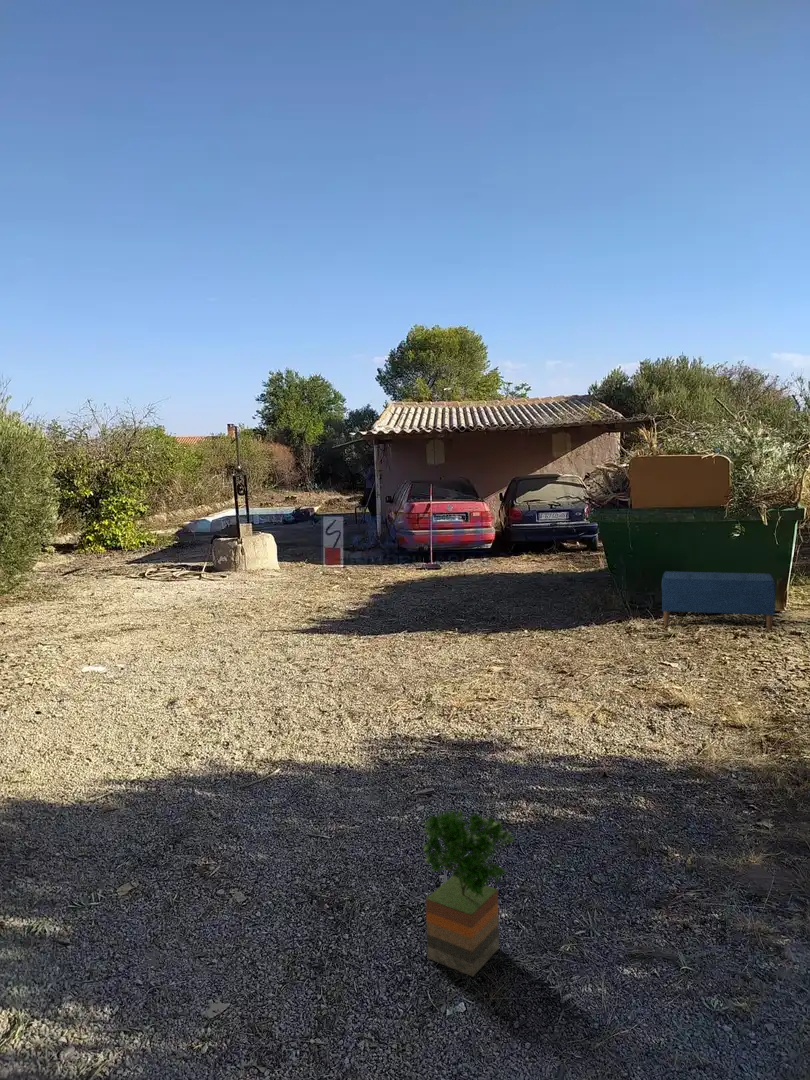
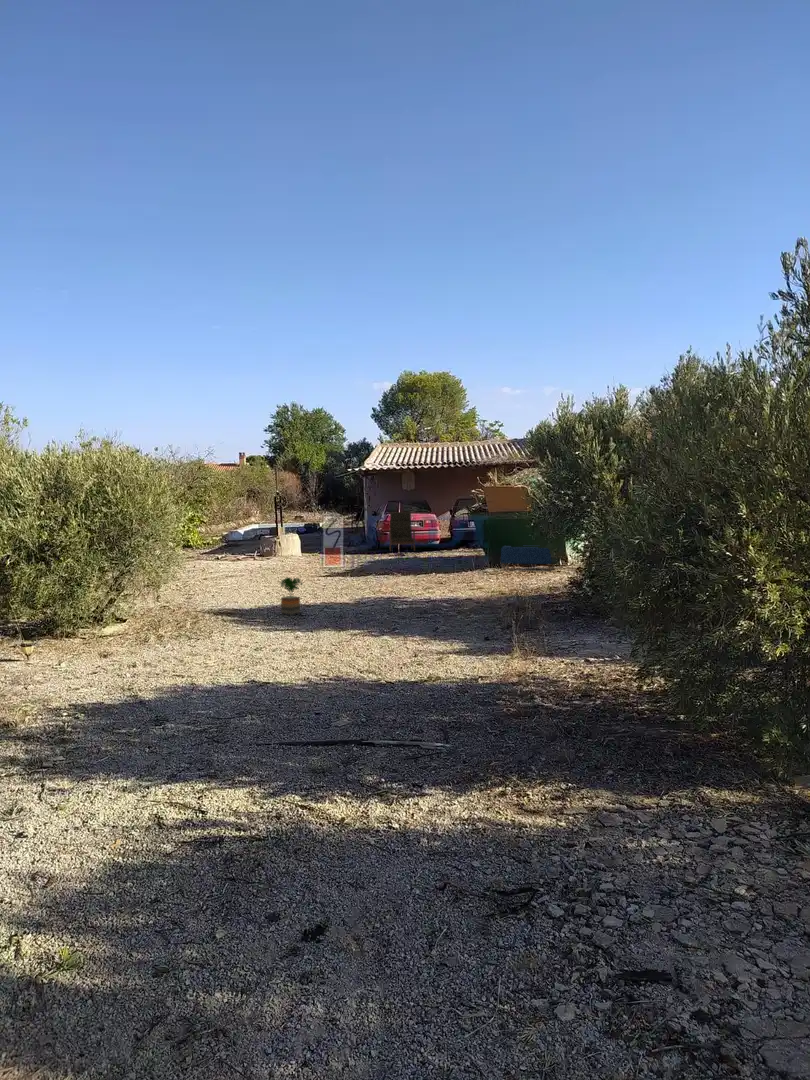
lounge chair: none [413,499,459,565] -> present [389,512,415,551]
potted tree: present [423,810,514,976] -> present [280,577,302,614]

